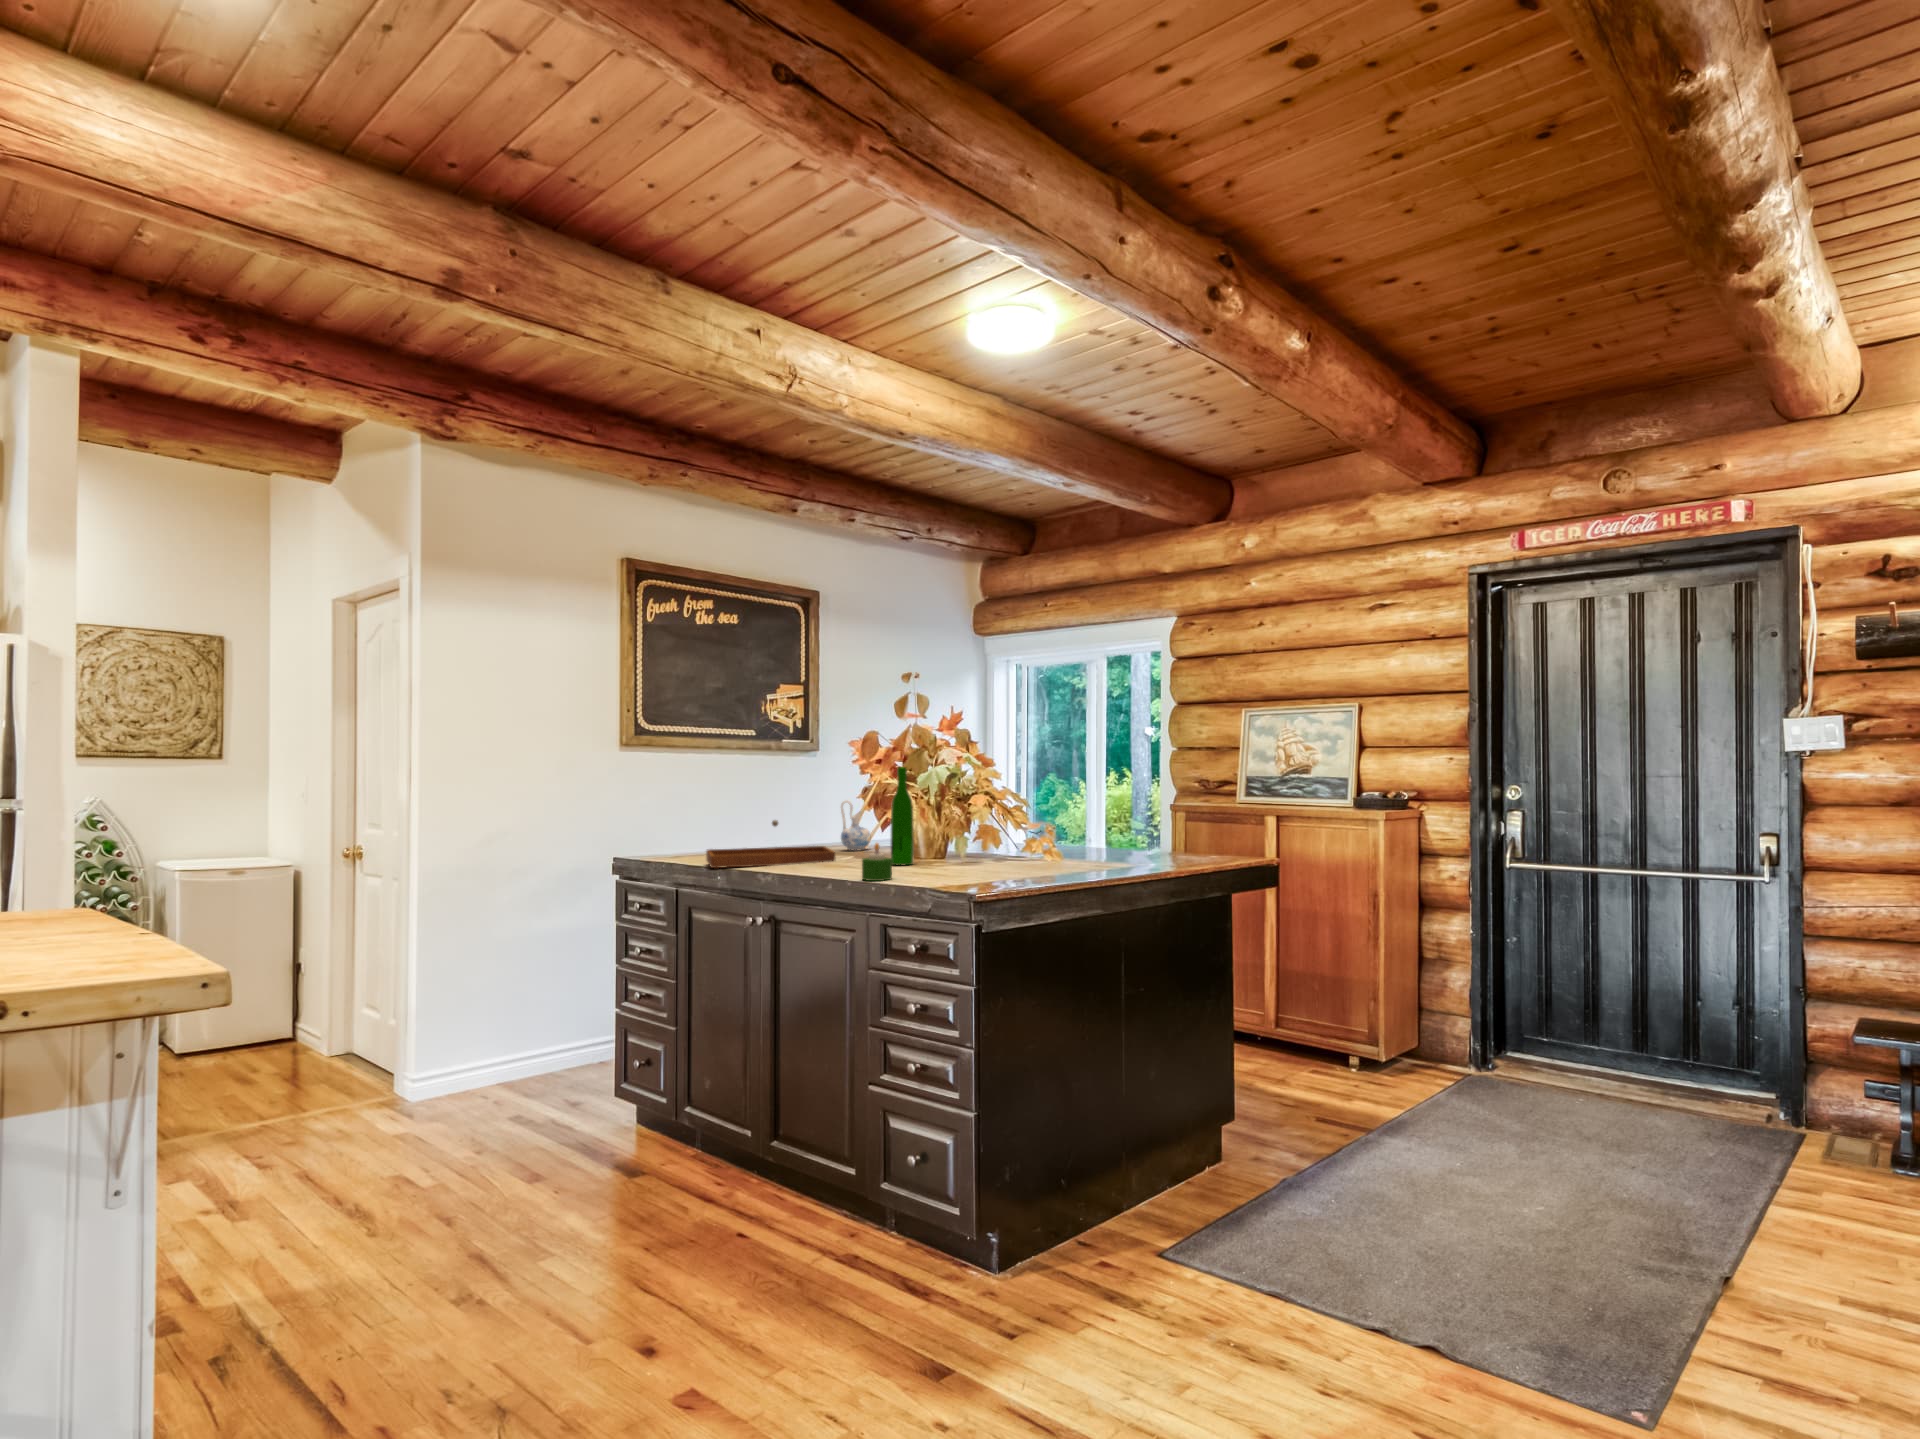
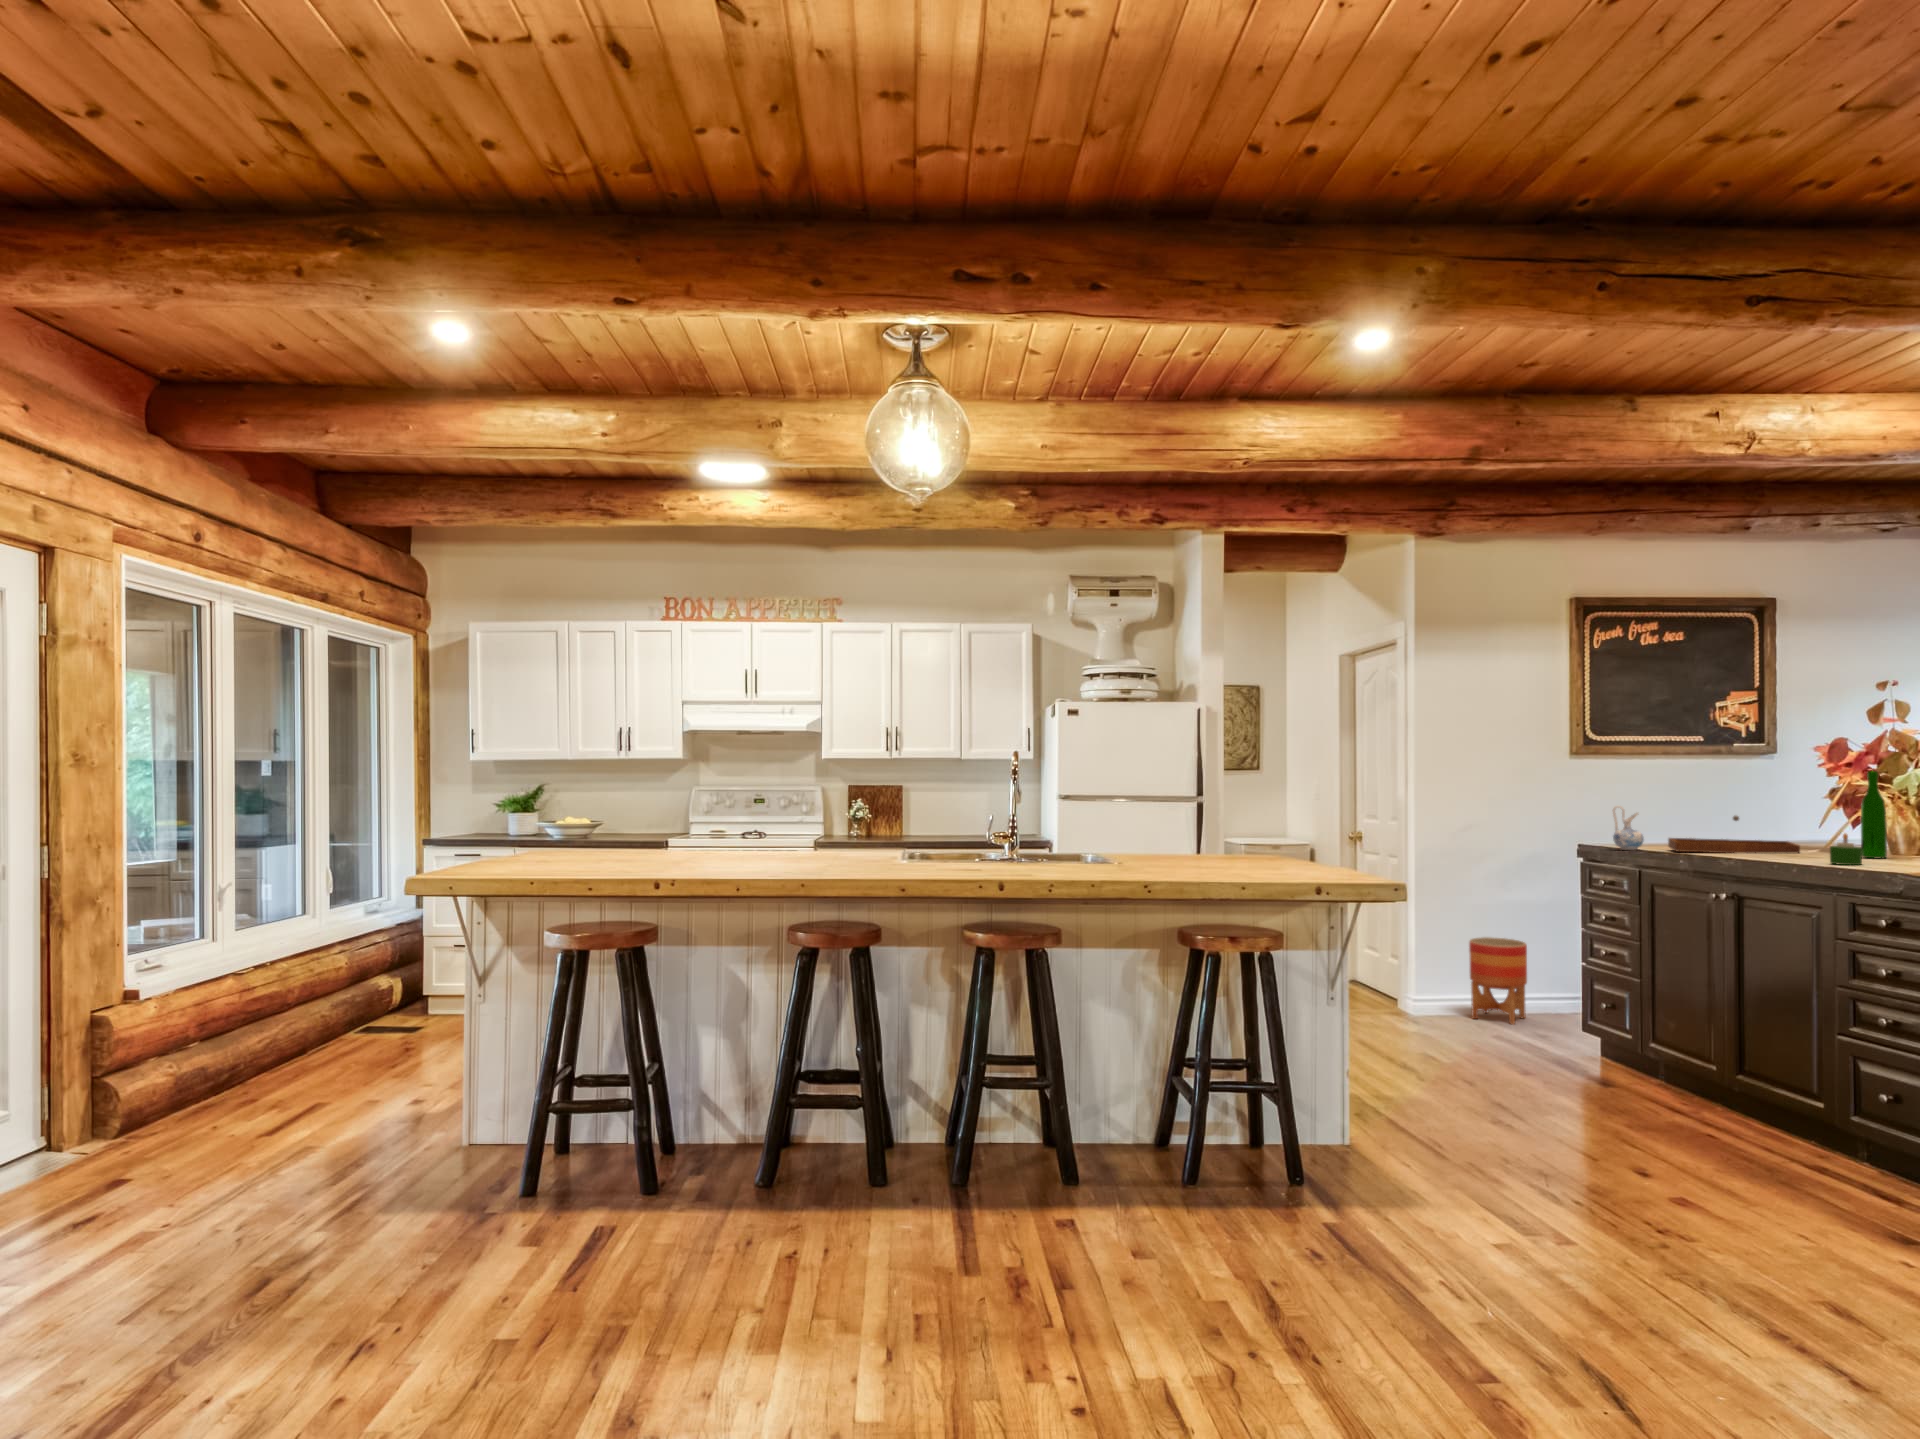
ceramic pitcher: present [841,800,870,850] -> present [1613,806,1644,850]
planter: none [491,978,561,1089] -> present [1469,937,1527,1025]

